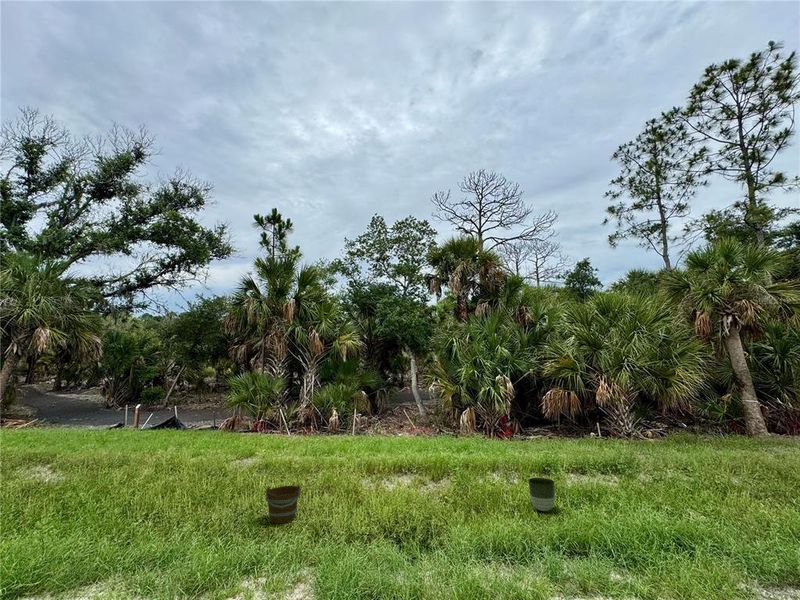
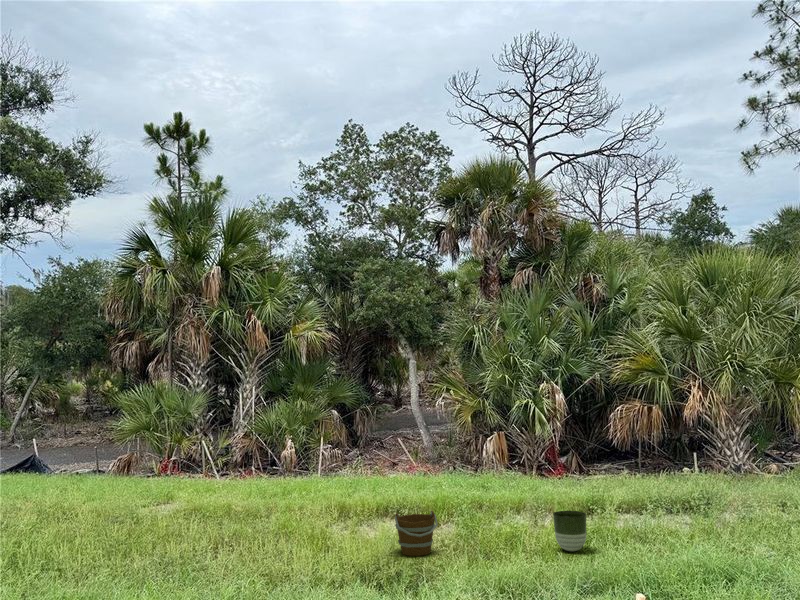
bucket: present [265,484,301,524] -> present [395,511,438,556]

